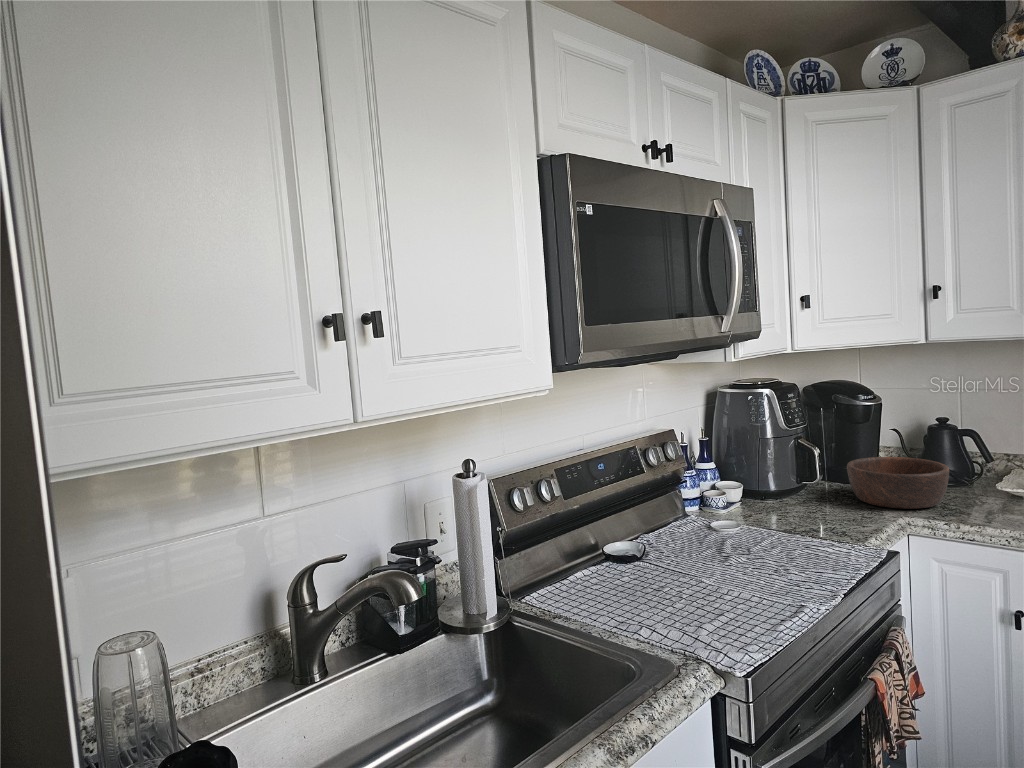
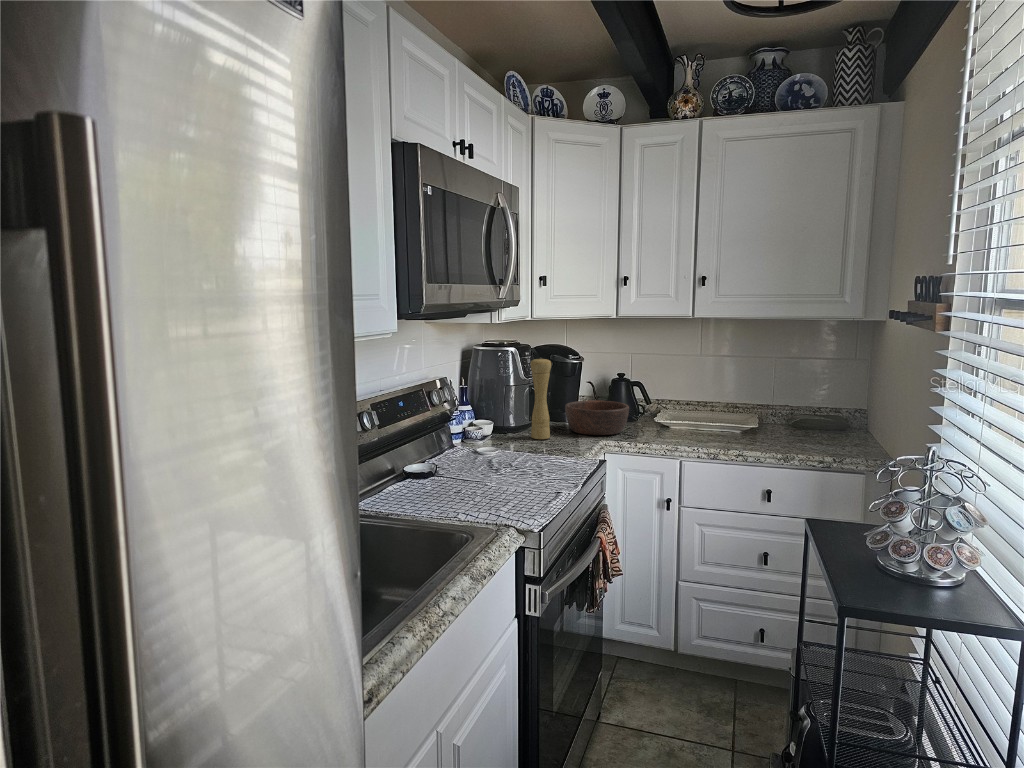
pepper mill: none [789,403,821,510] -> present [531,358,551,439]

